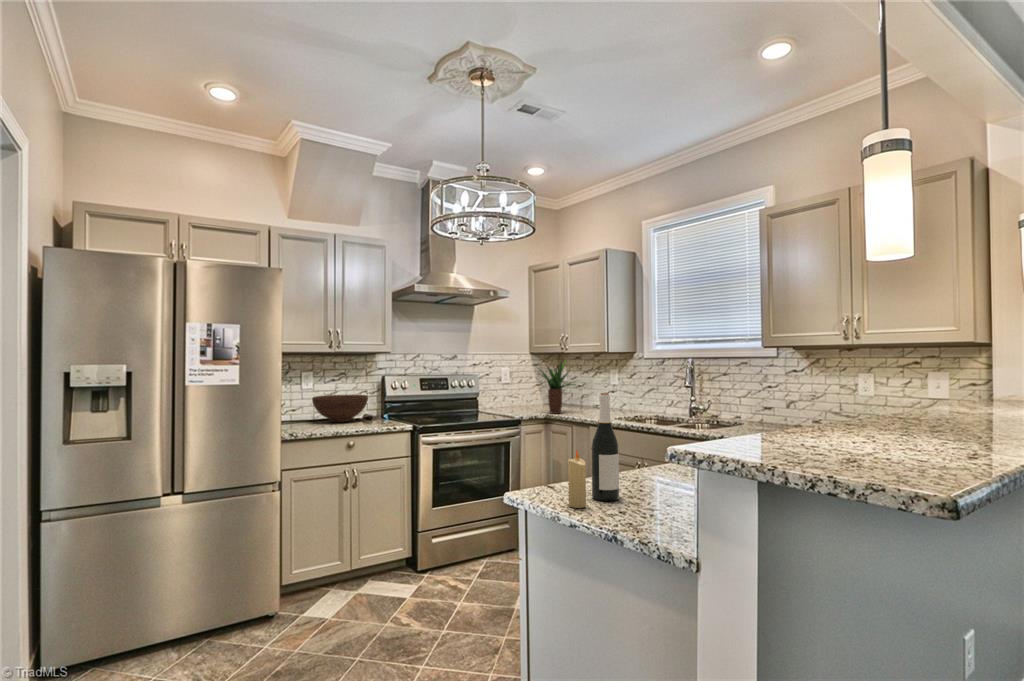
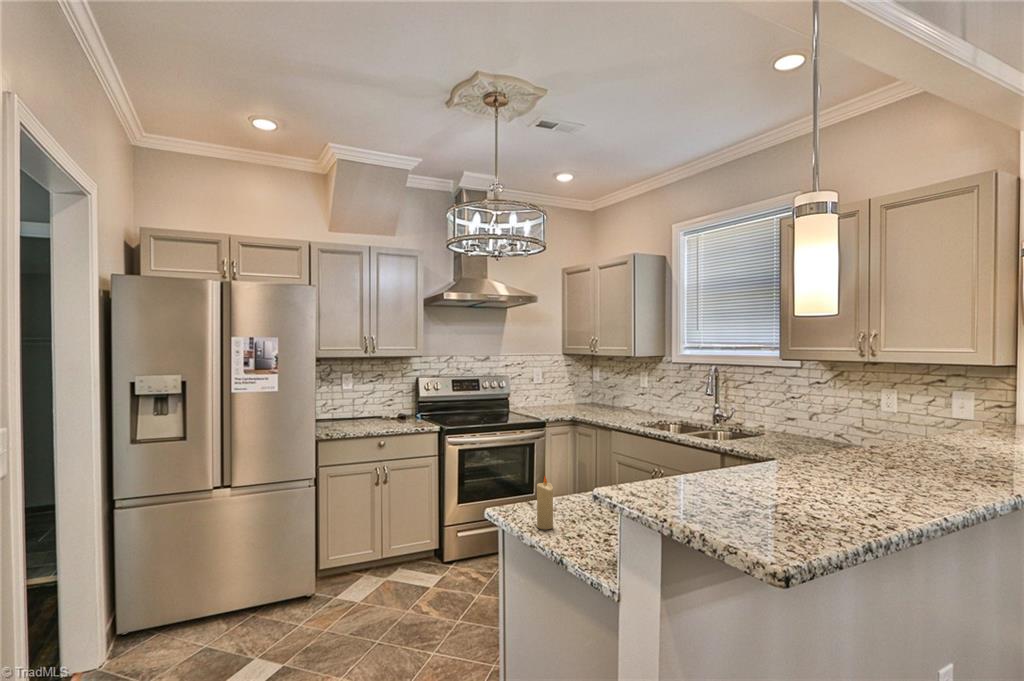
potted plant: present [539,361,574,414] -> none [564,362,608,416]
wine bottle: present [592,393,619,501] -> none [564,420,590,523]
fruit bowl: present [312,395,368,422] -> none [352,395,403,421]

